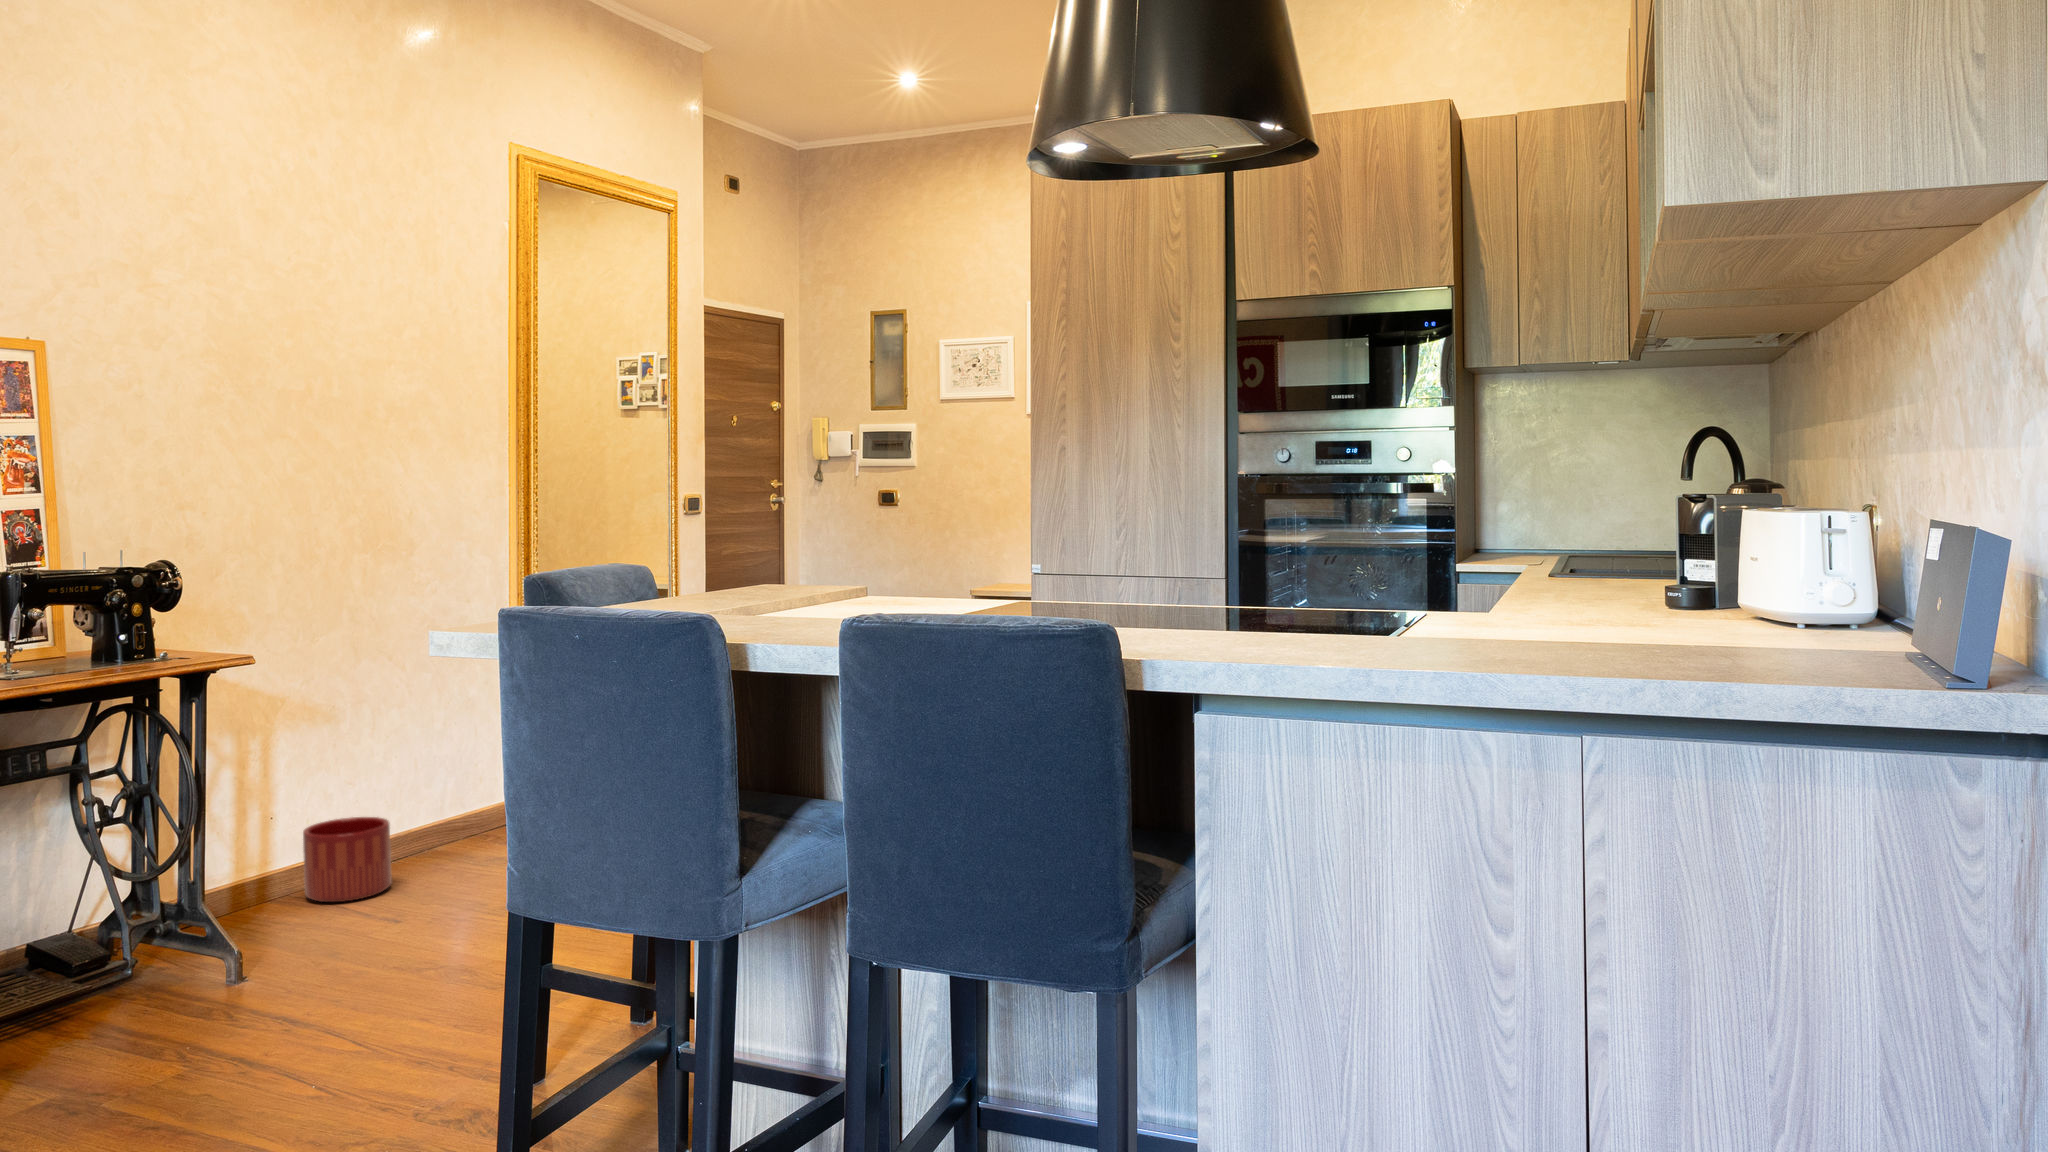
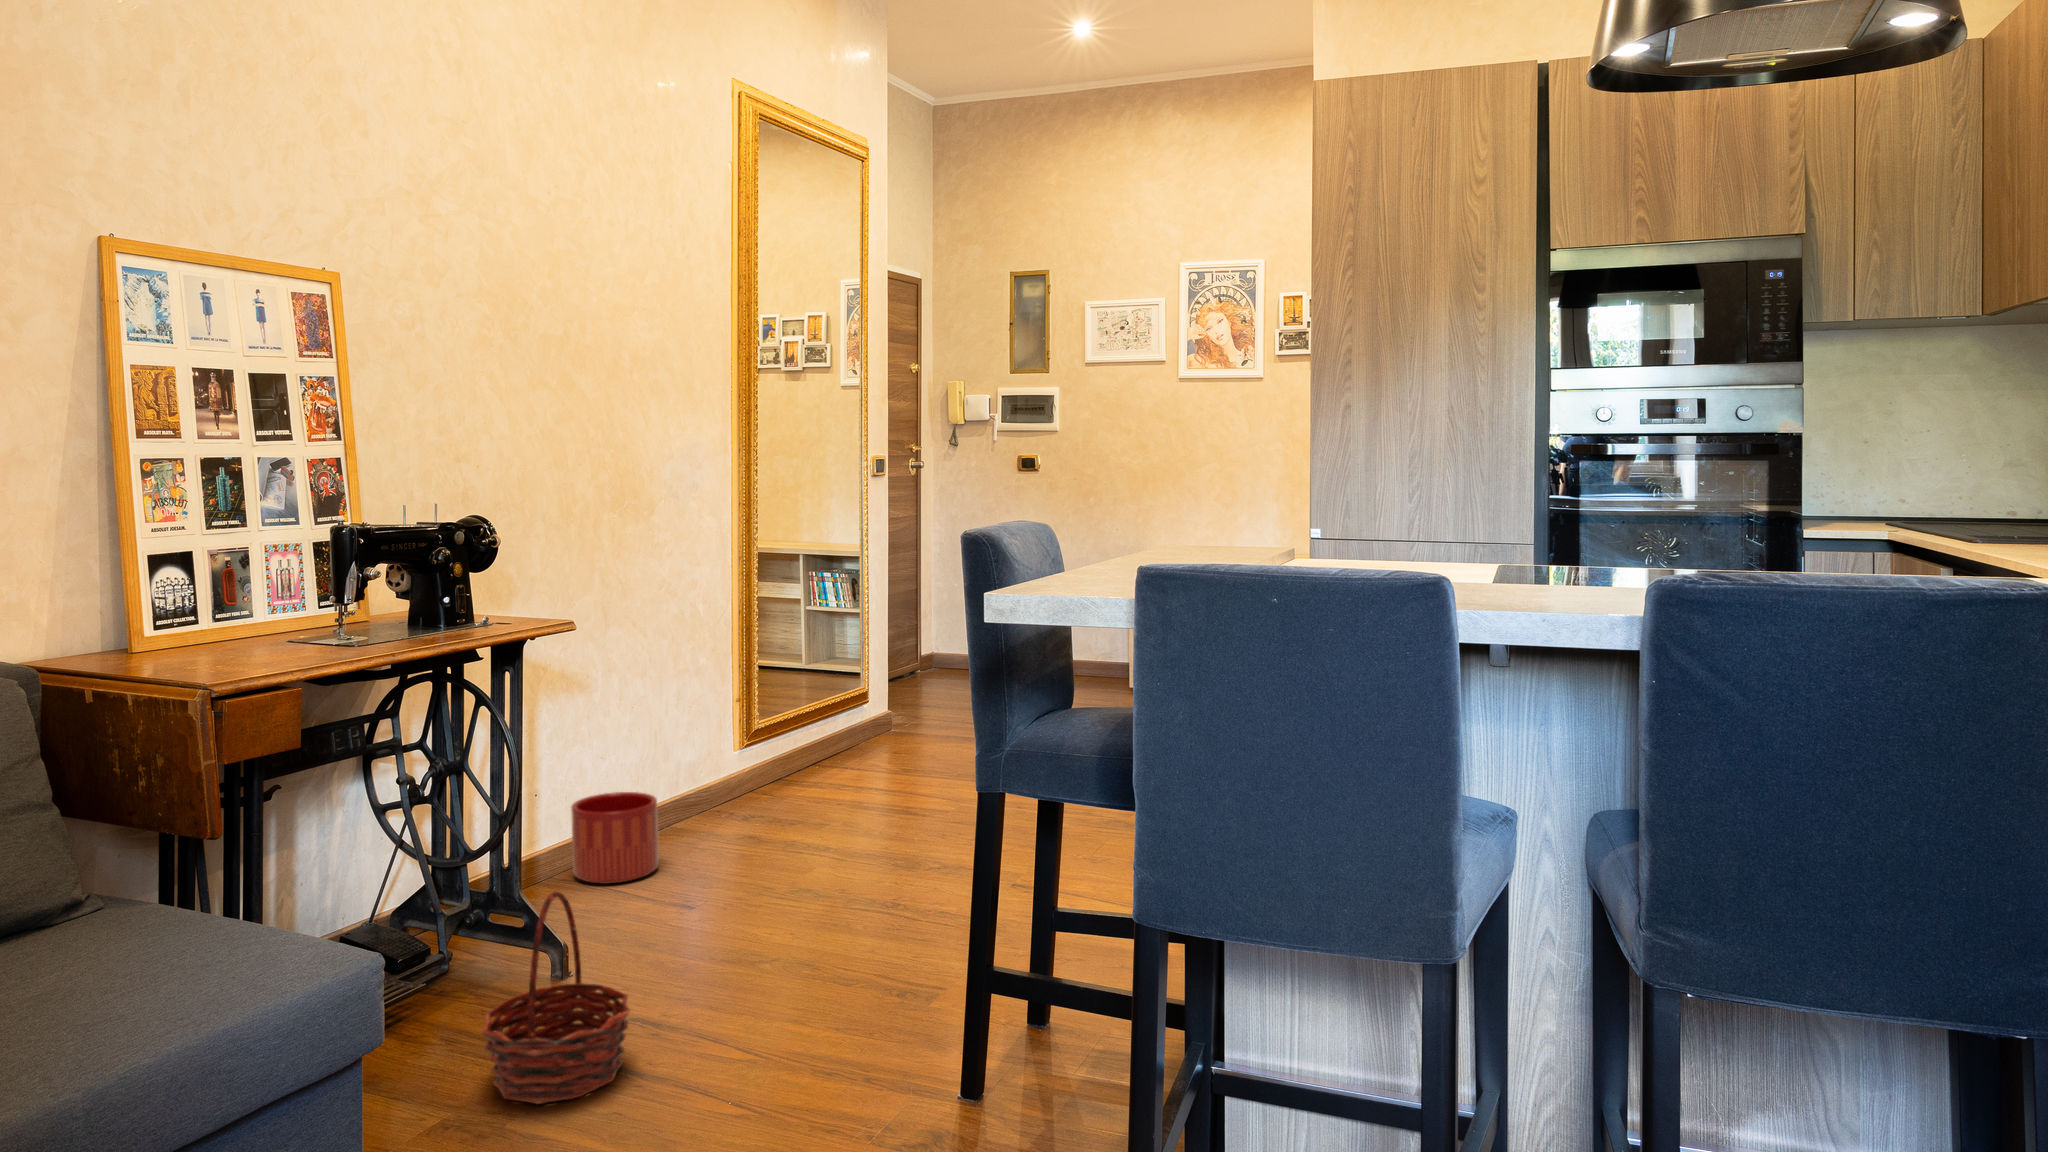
basket: none [83,900,238,1091] -> present [482,892,630,1104]

